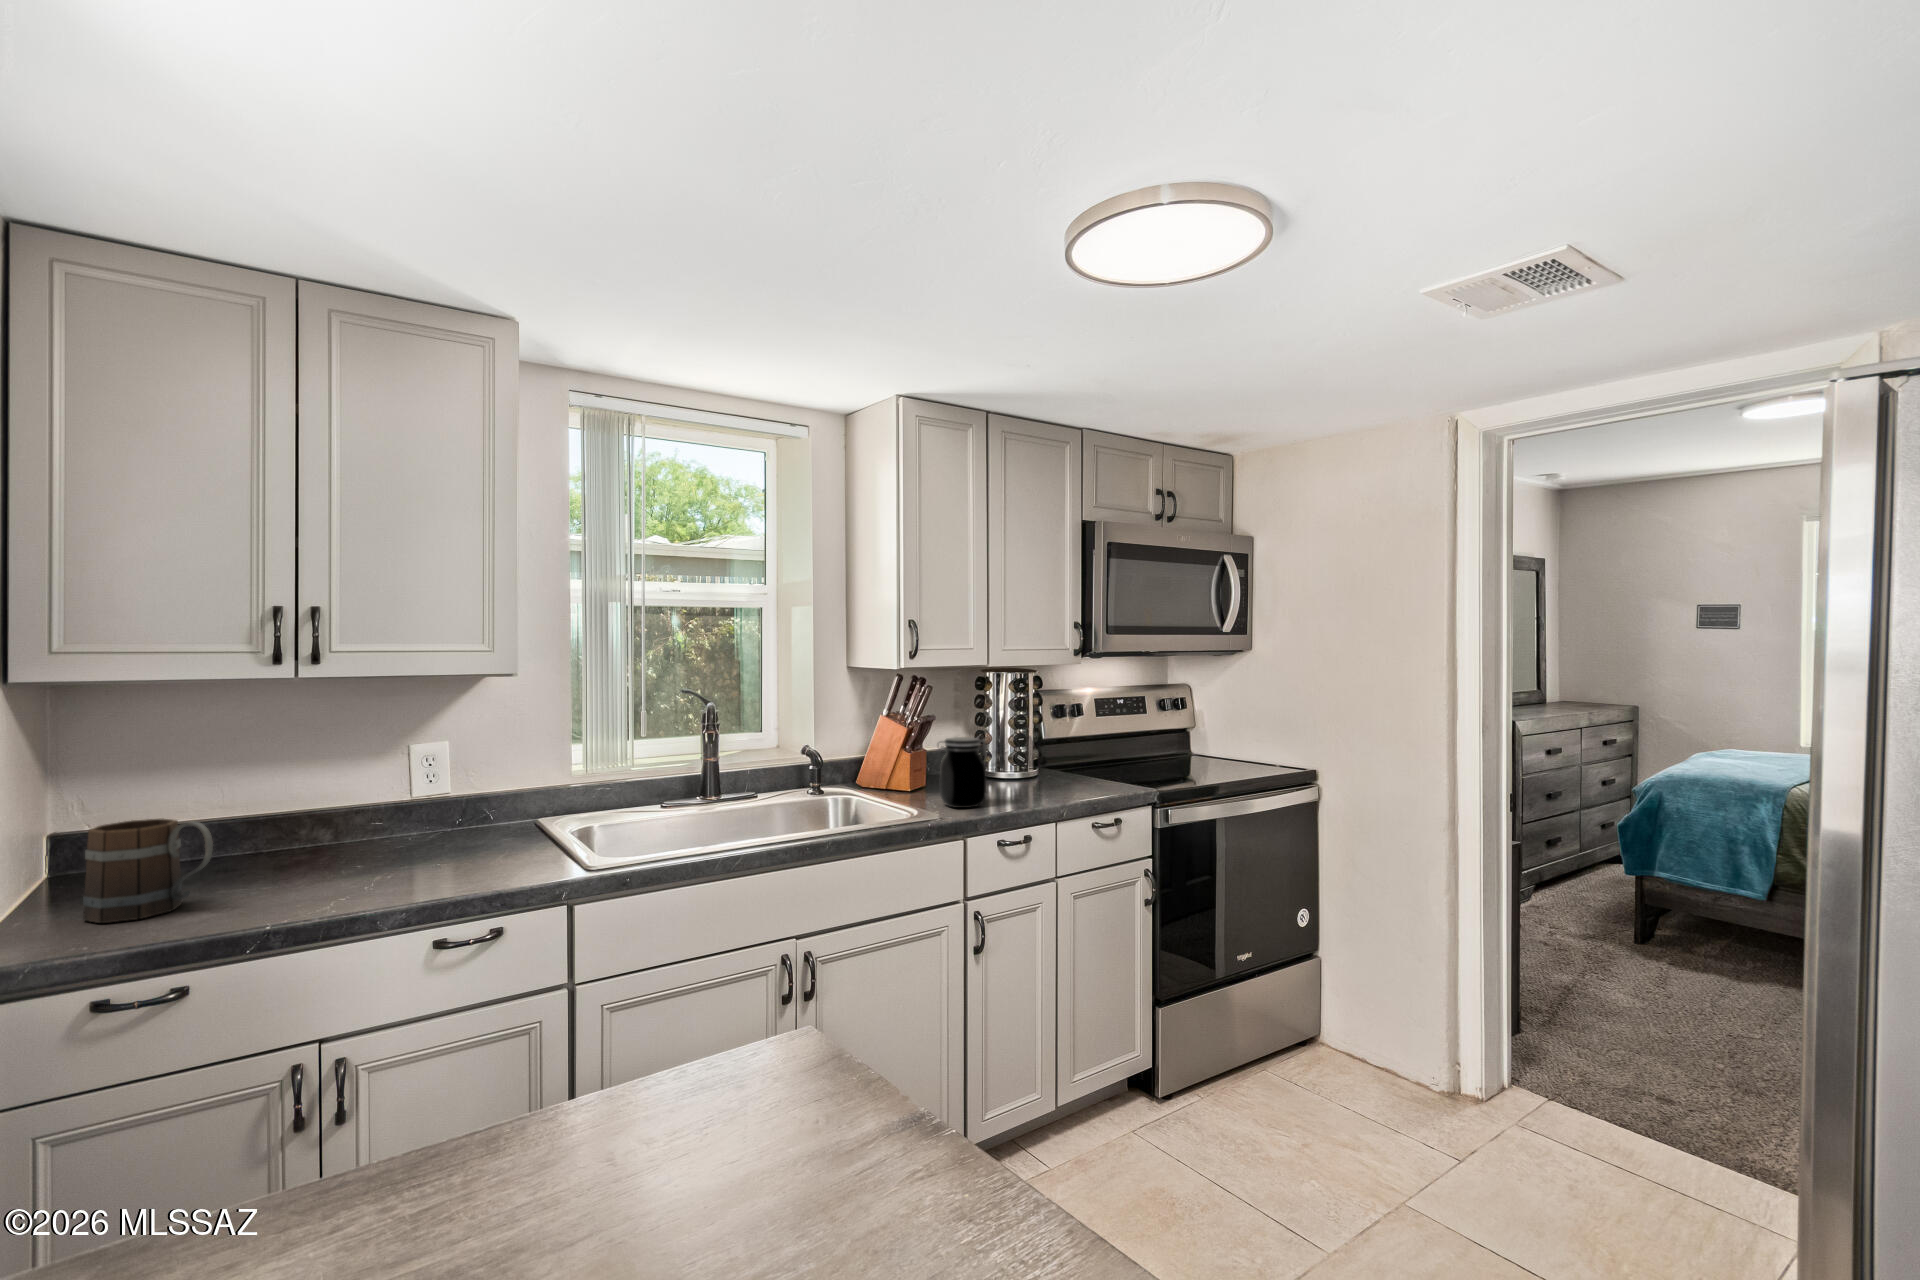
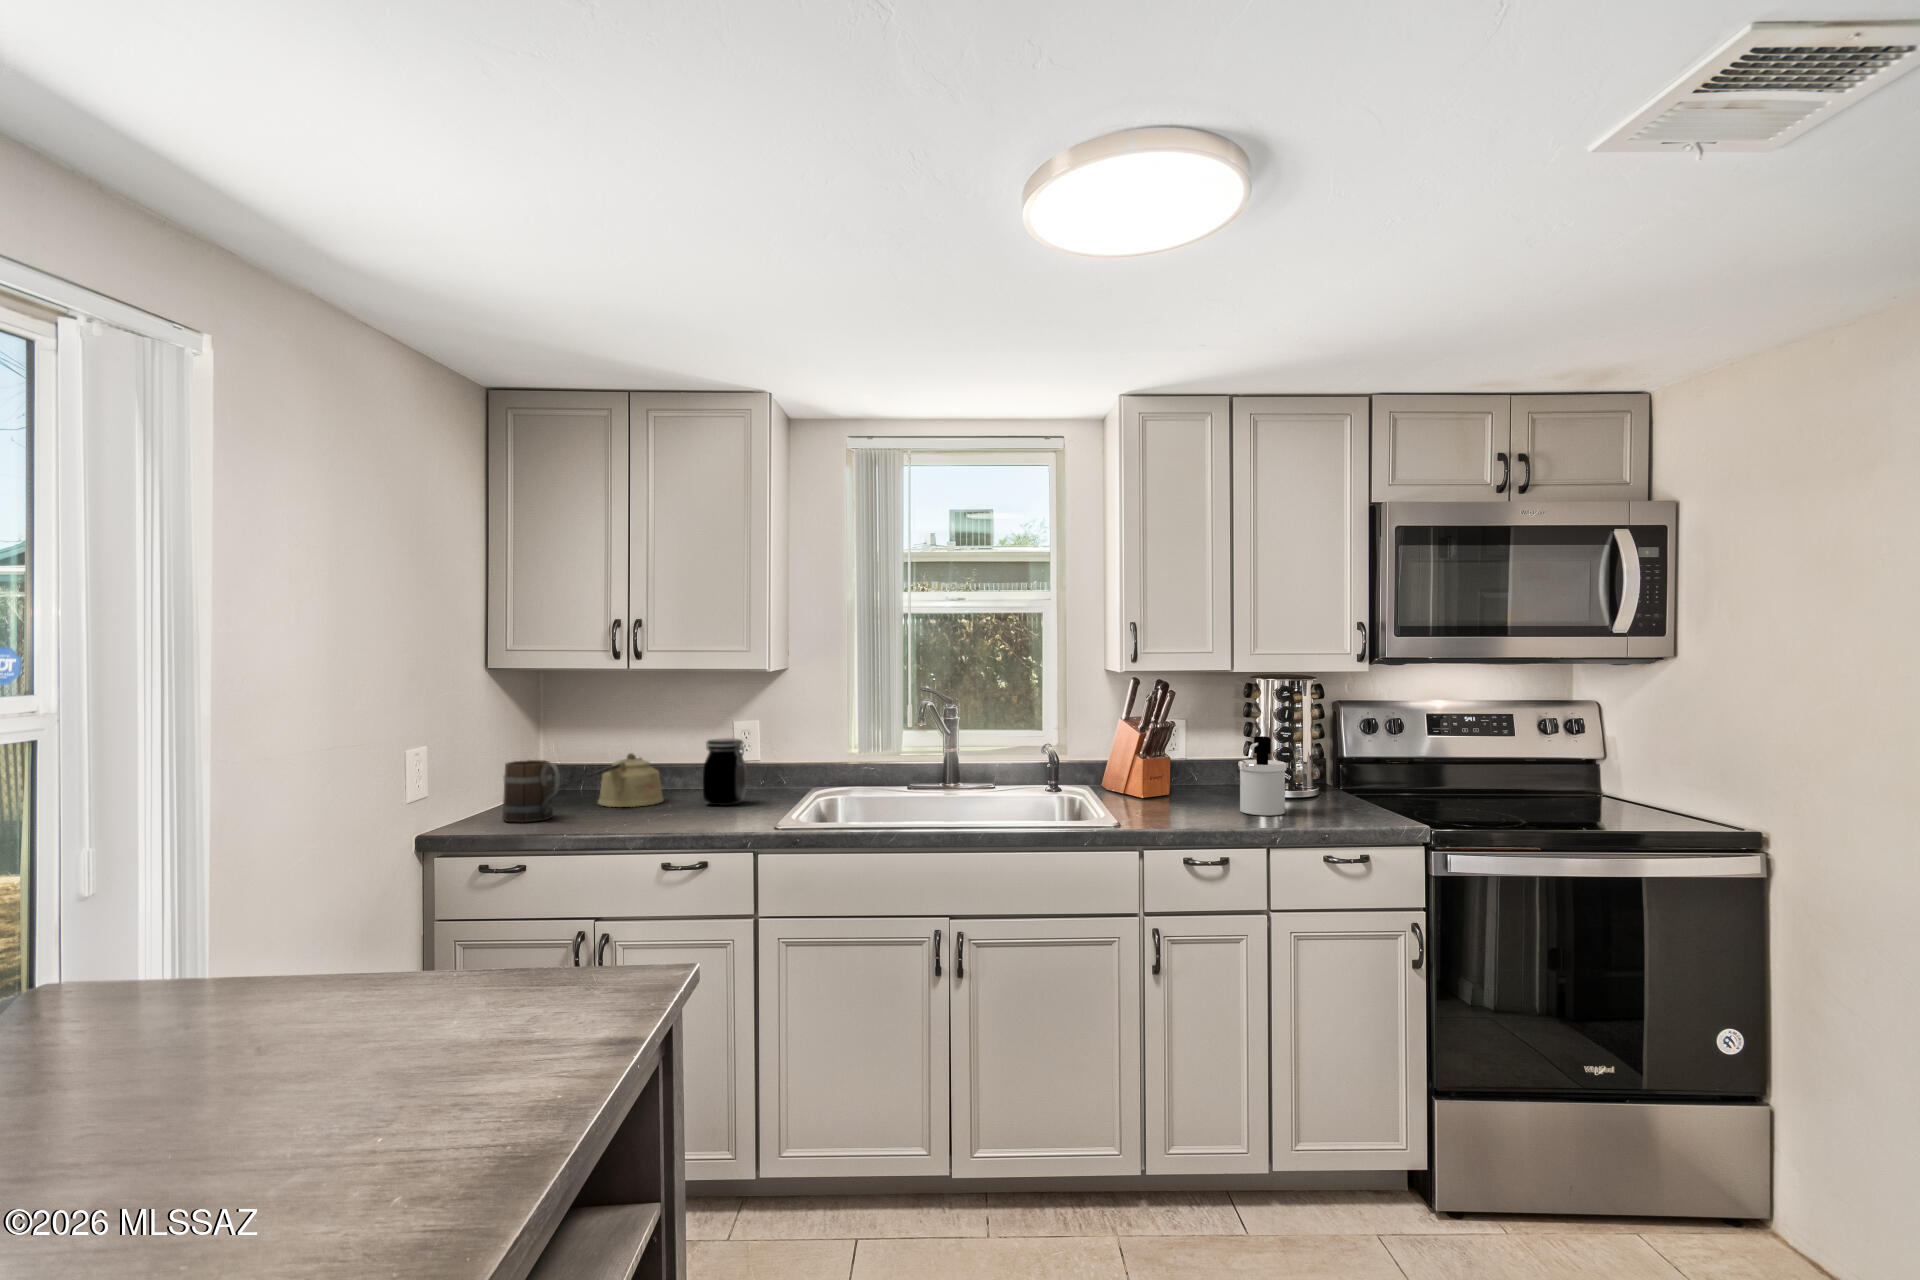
soap dispenser: none [999,723,1041,794] -> present [1238,736,1287,816]
jar: present [939,737,987,808] -> present [703,738,746,805]
kettle: none [215,794,337,874] -> present [589,753,663,807]

